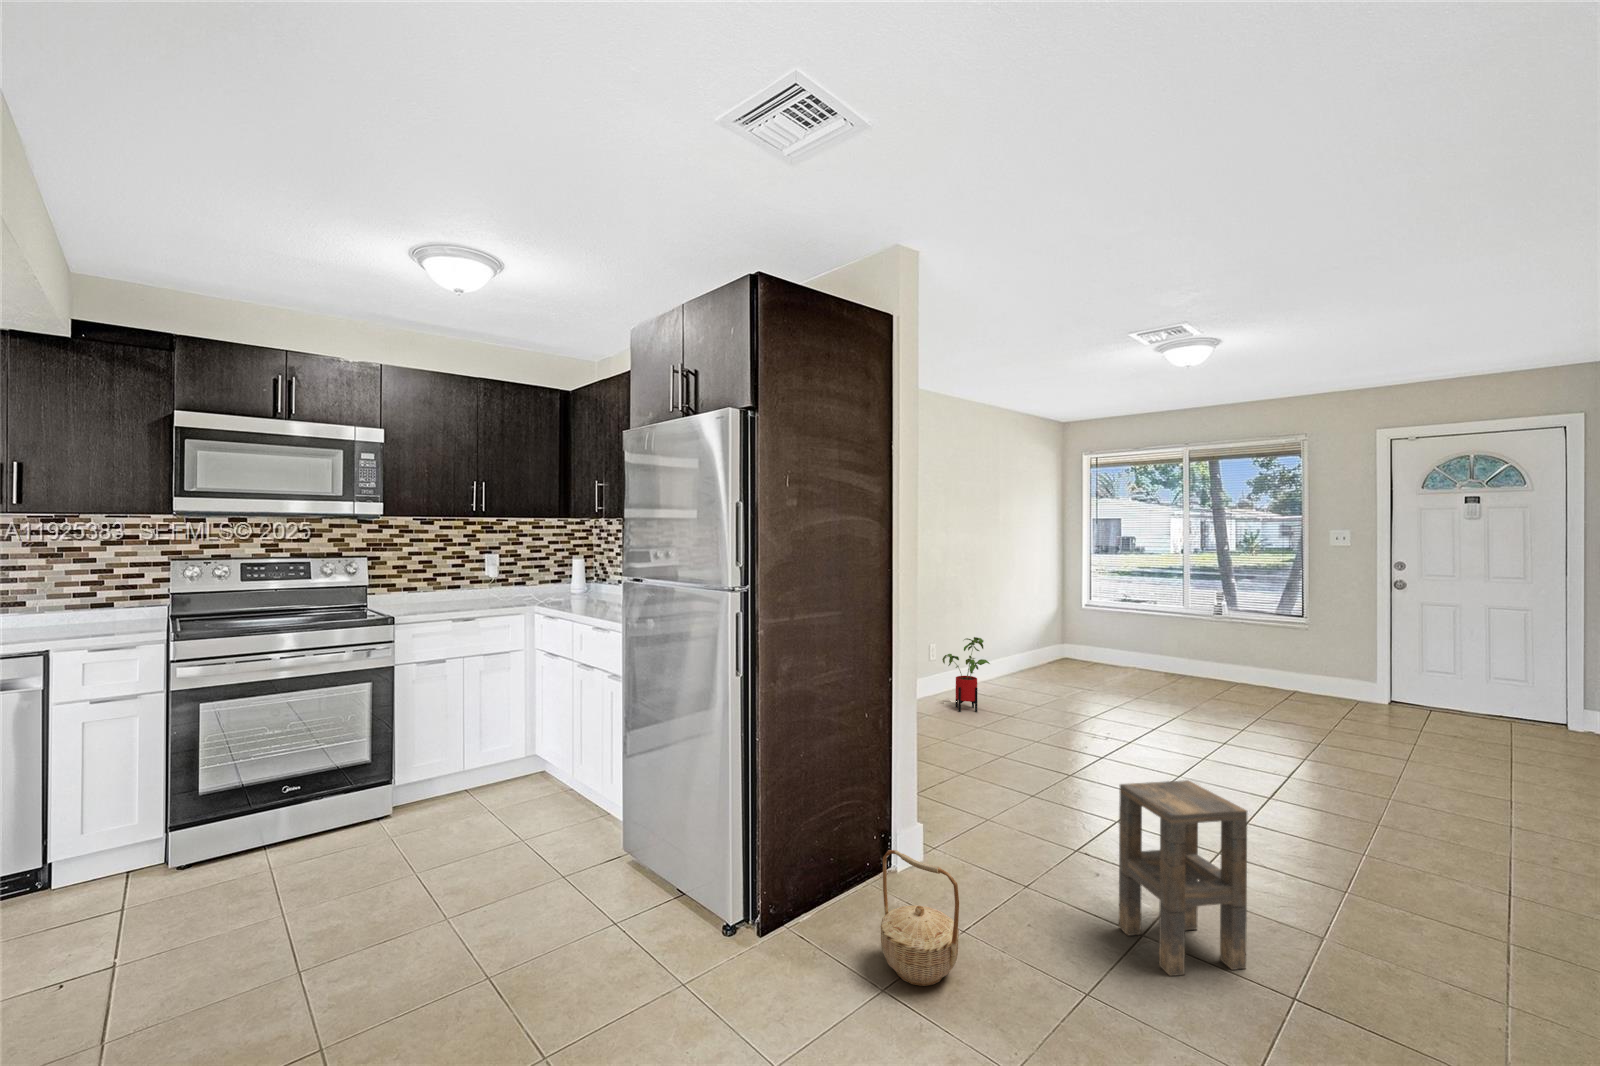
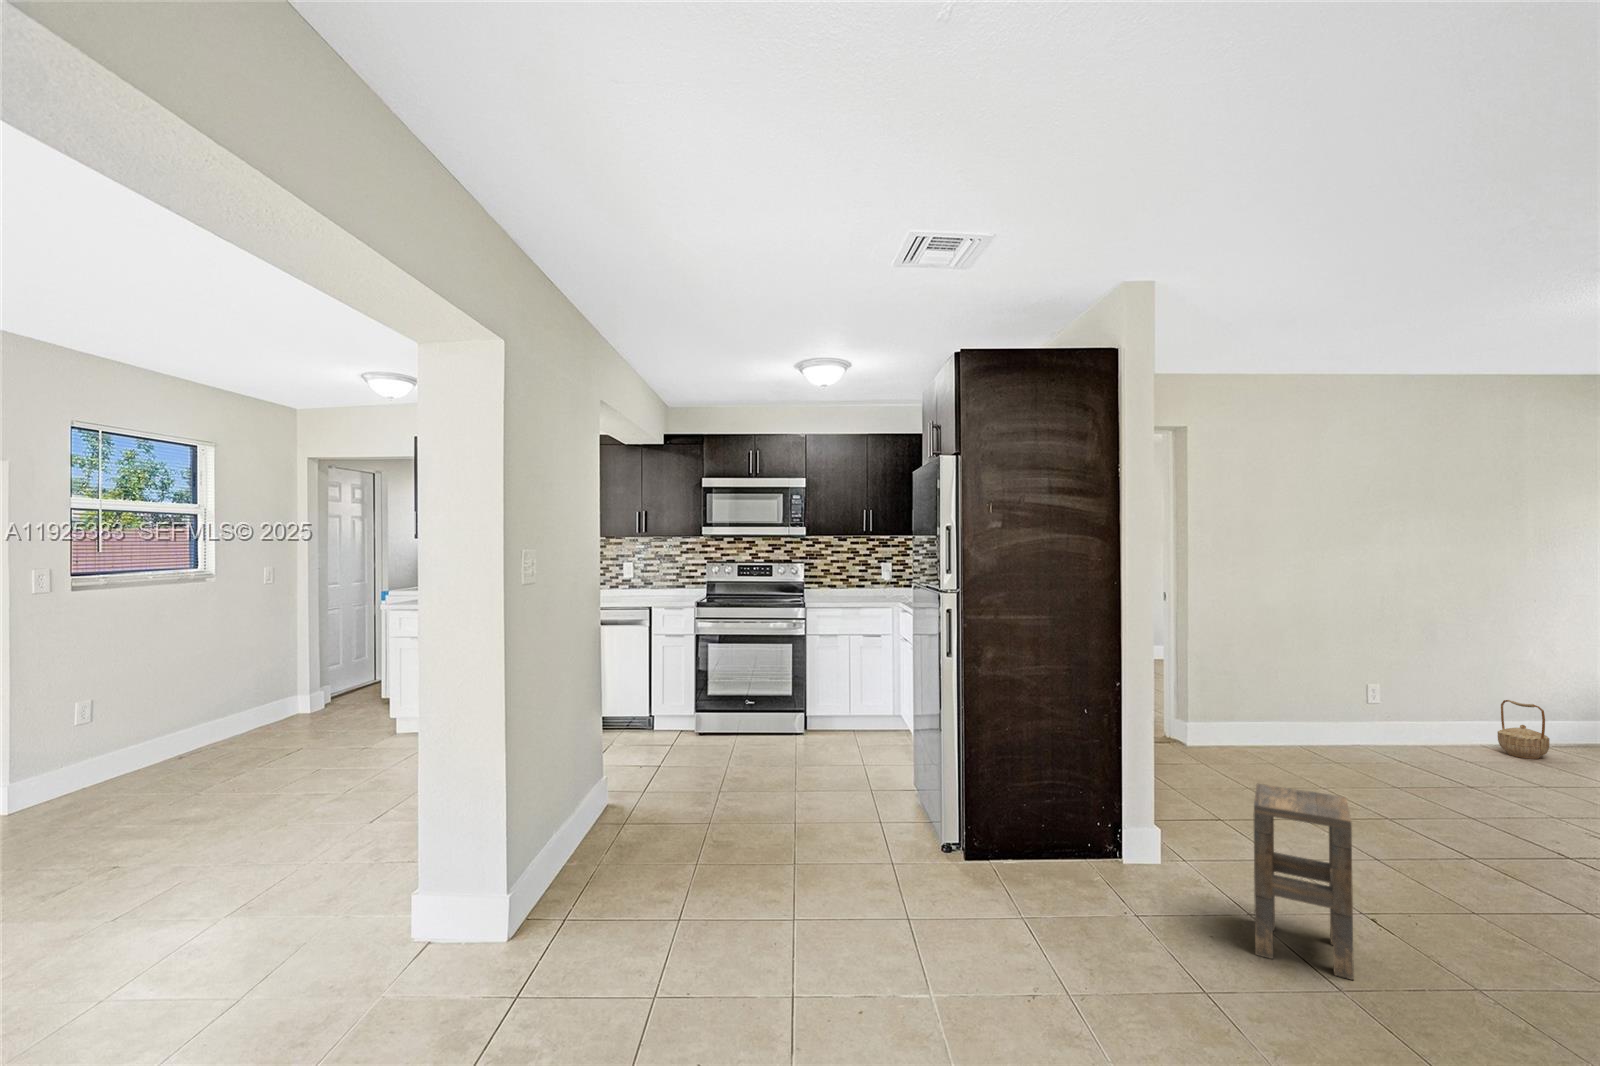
house plant: present [942,637,990,712] -> none [1350,672,1417,762]
basket: present [880,850,959,986] -> present [1498,700,1550,759]

